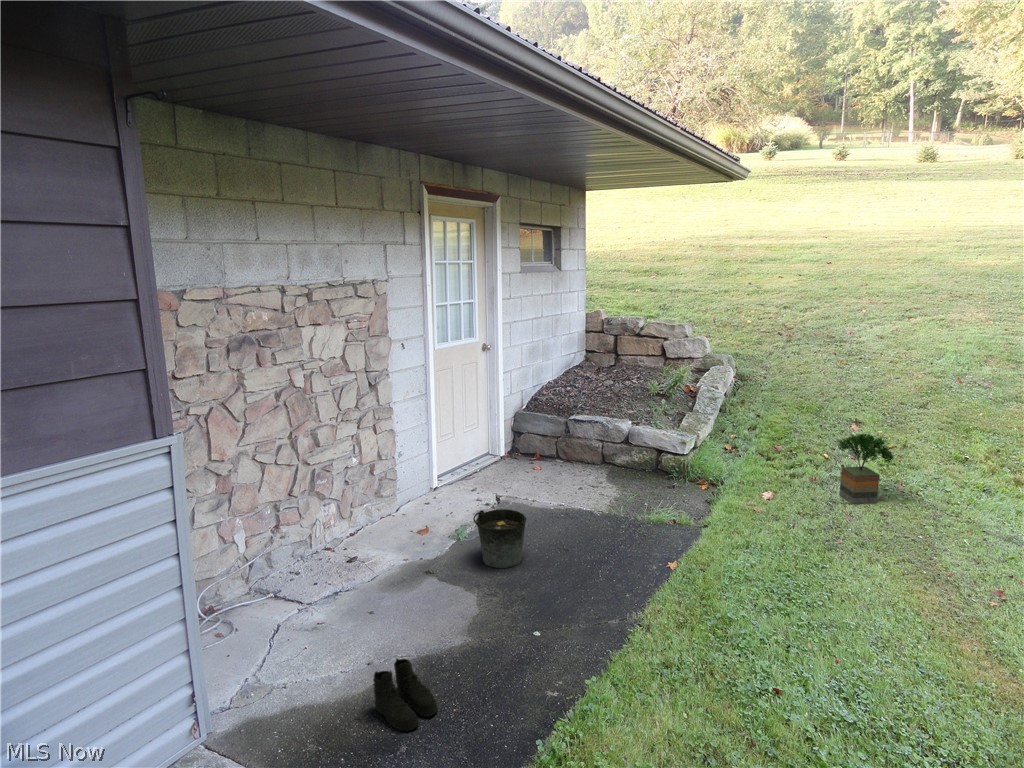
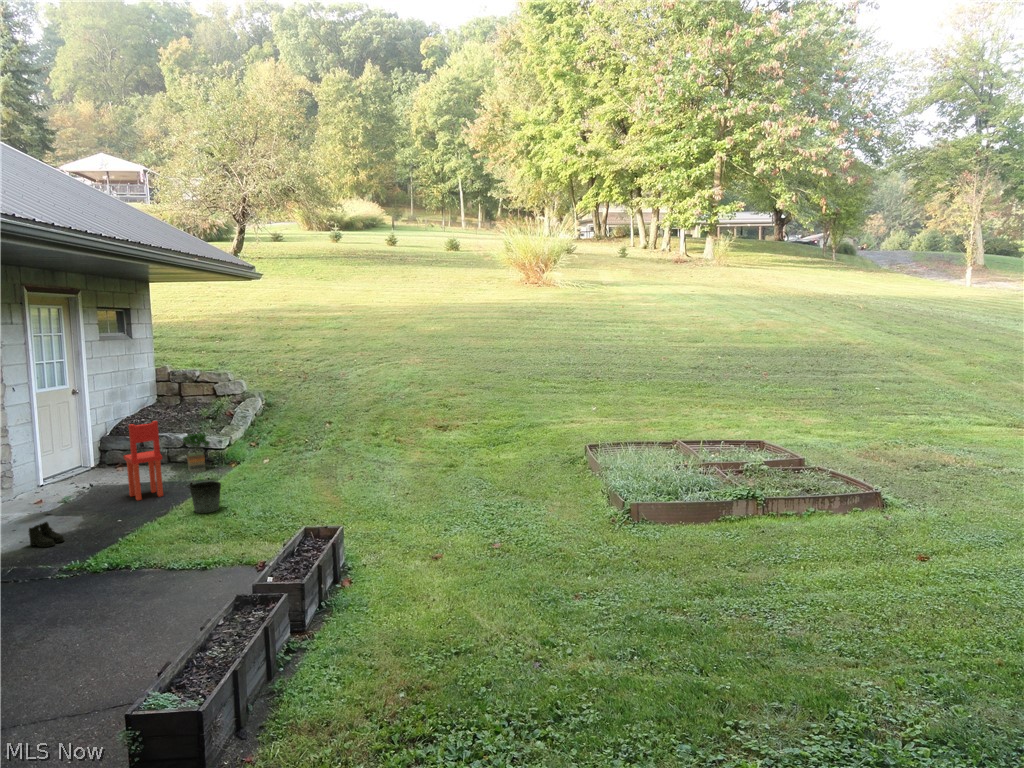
chair: none [551,429,616,572] -> present [124,421,163,500]
potted tree: present [839,434,894,504] -> present [182,433,210,472]
bucket: present [473,509,526,568] -> present [188,481,221,513]

